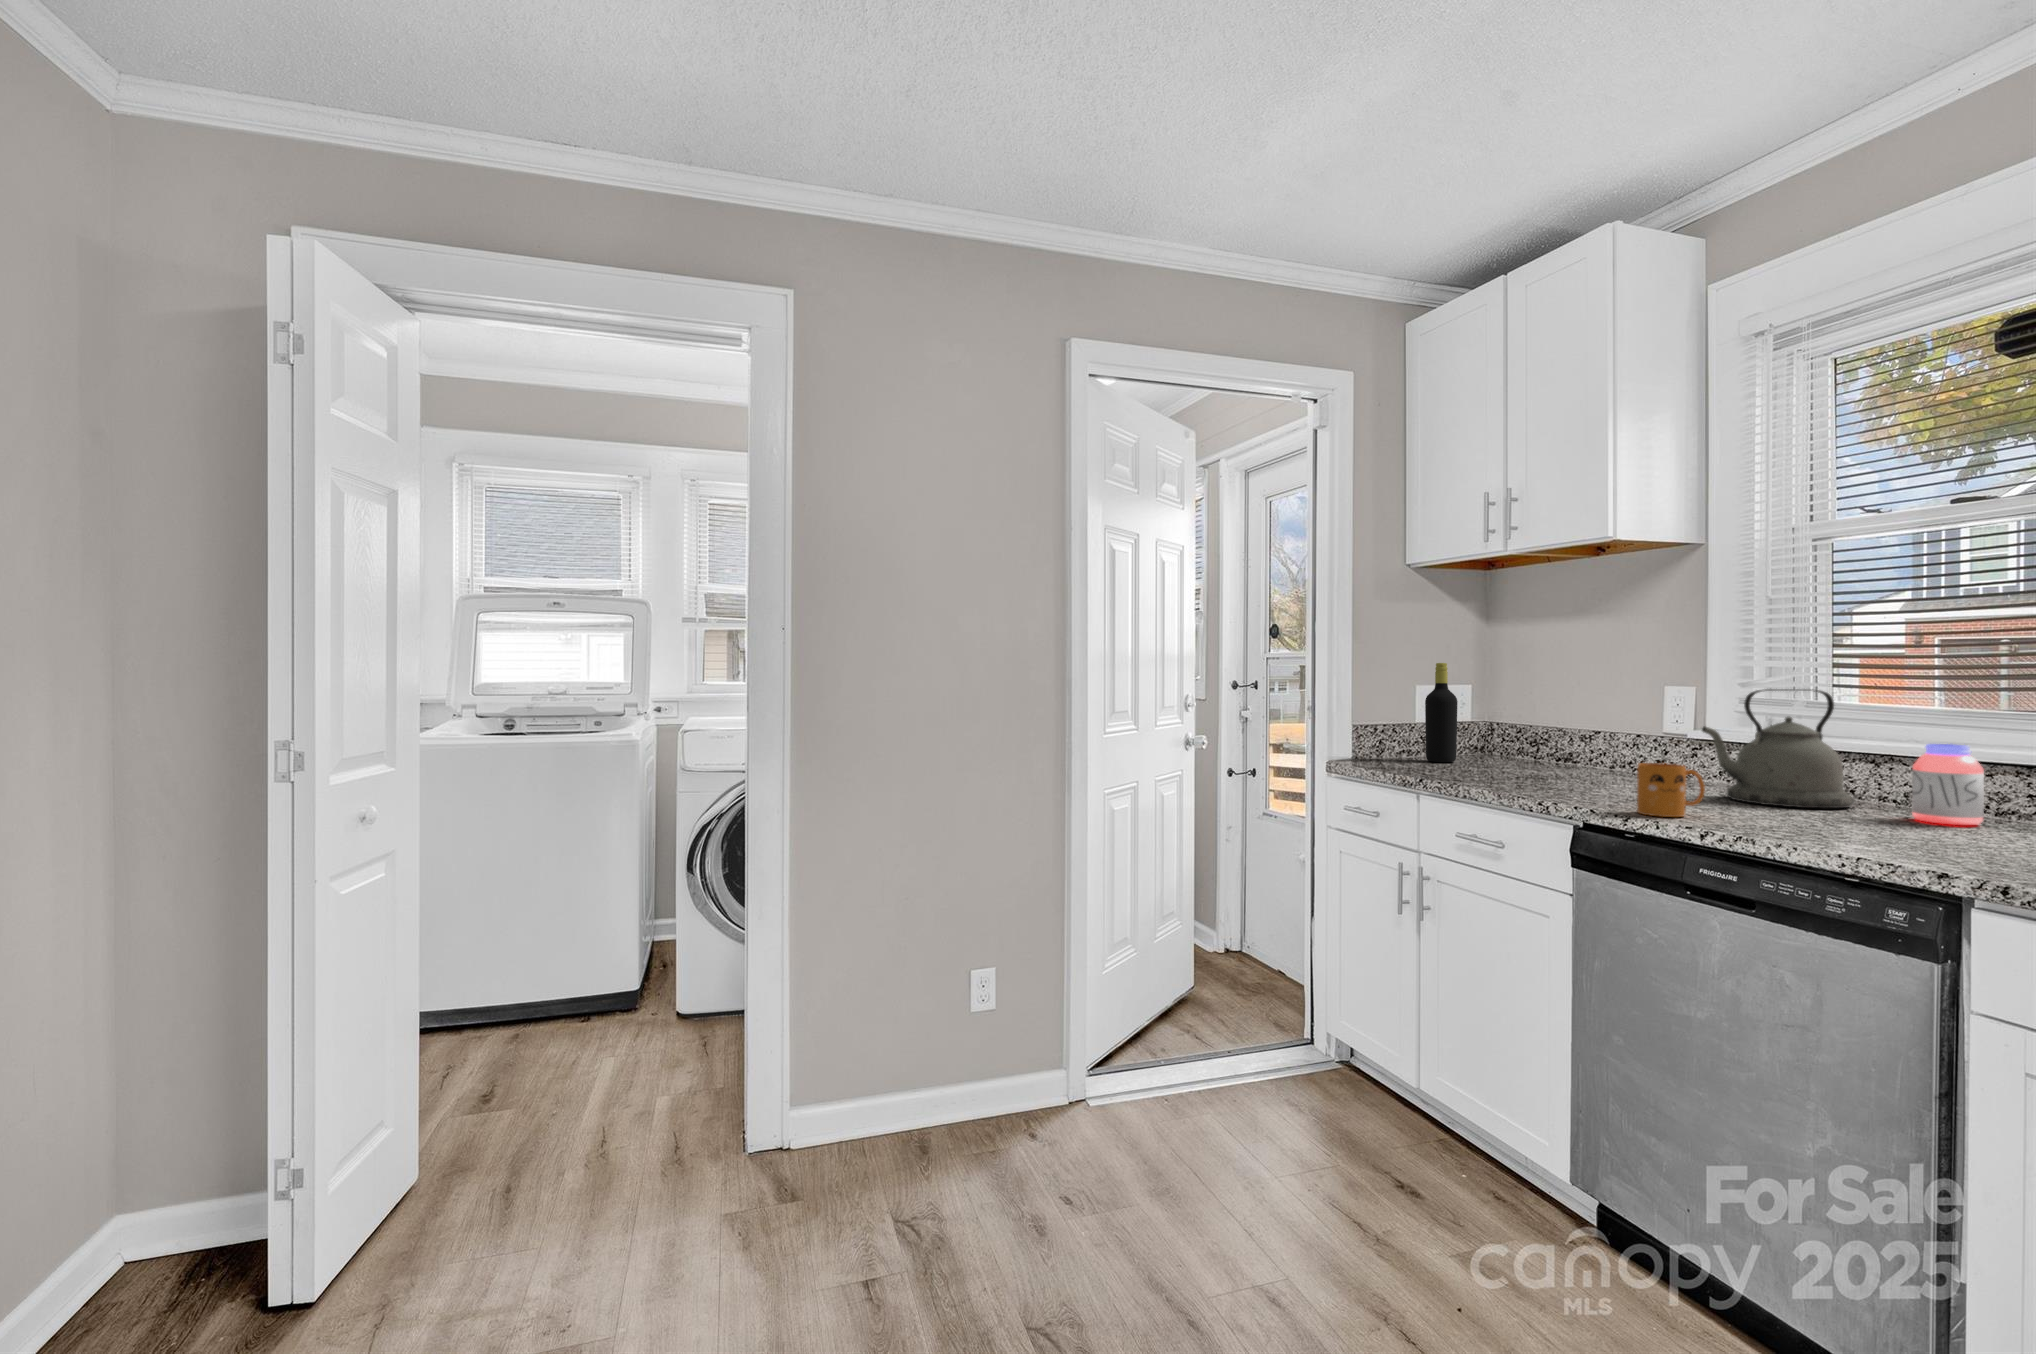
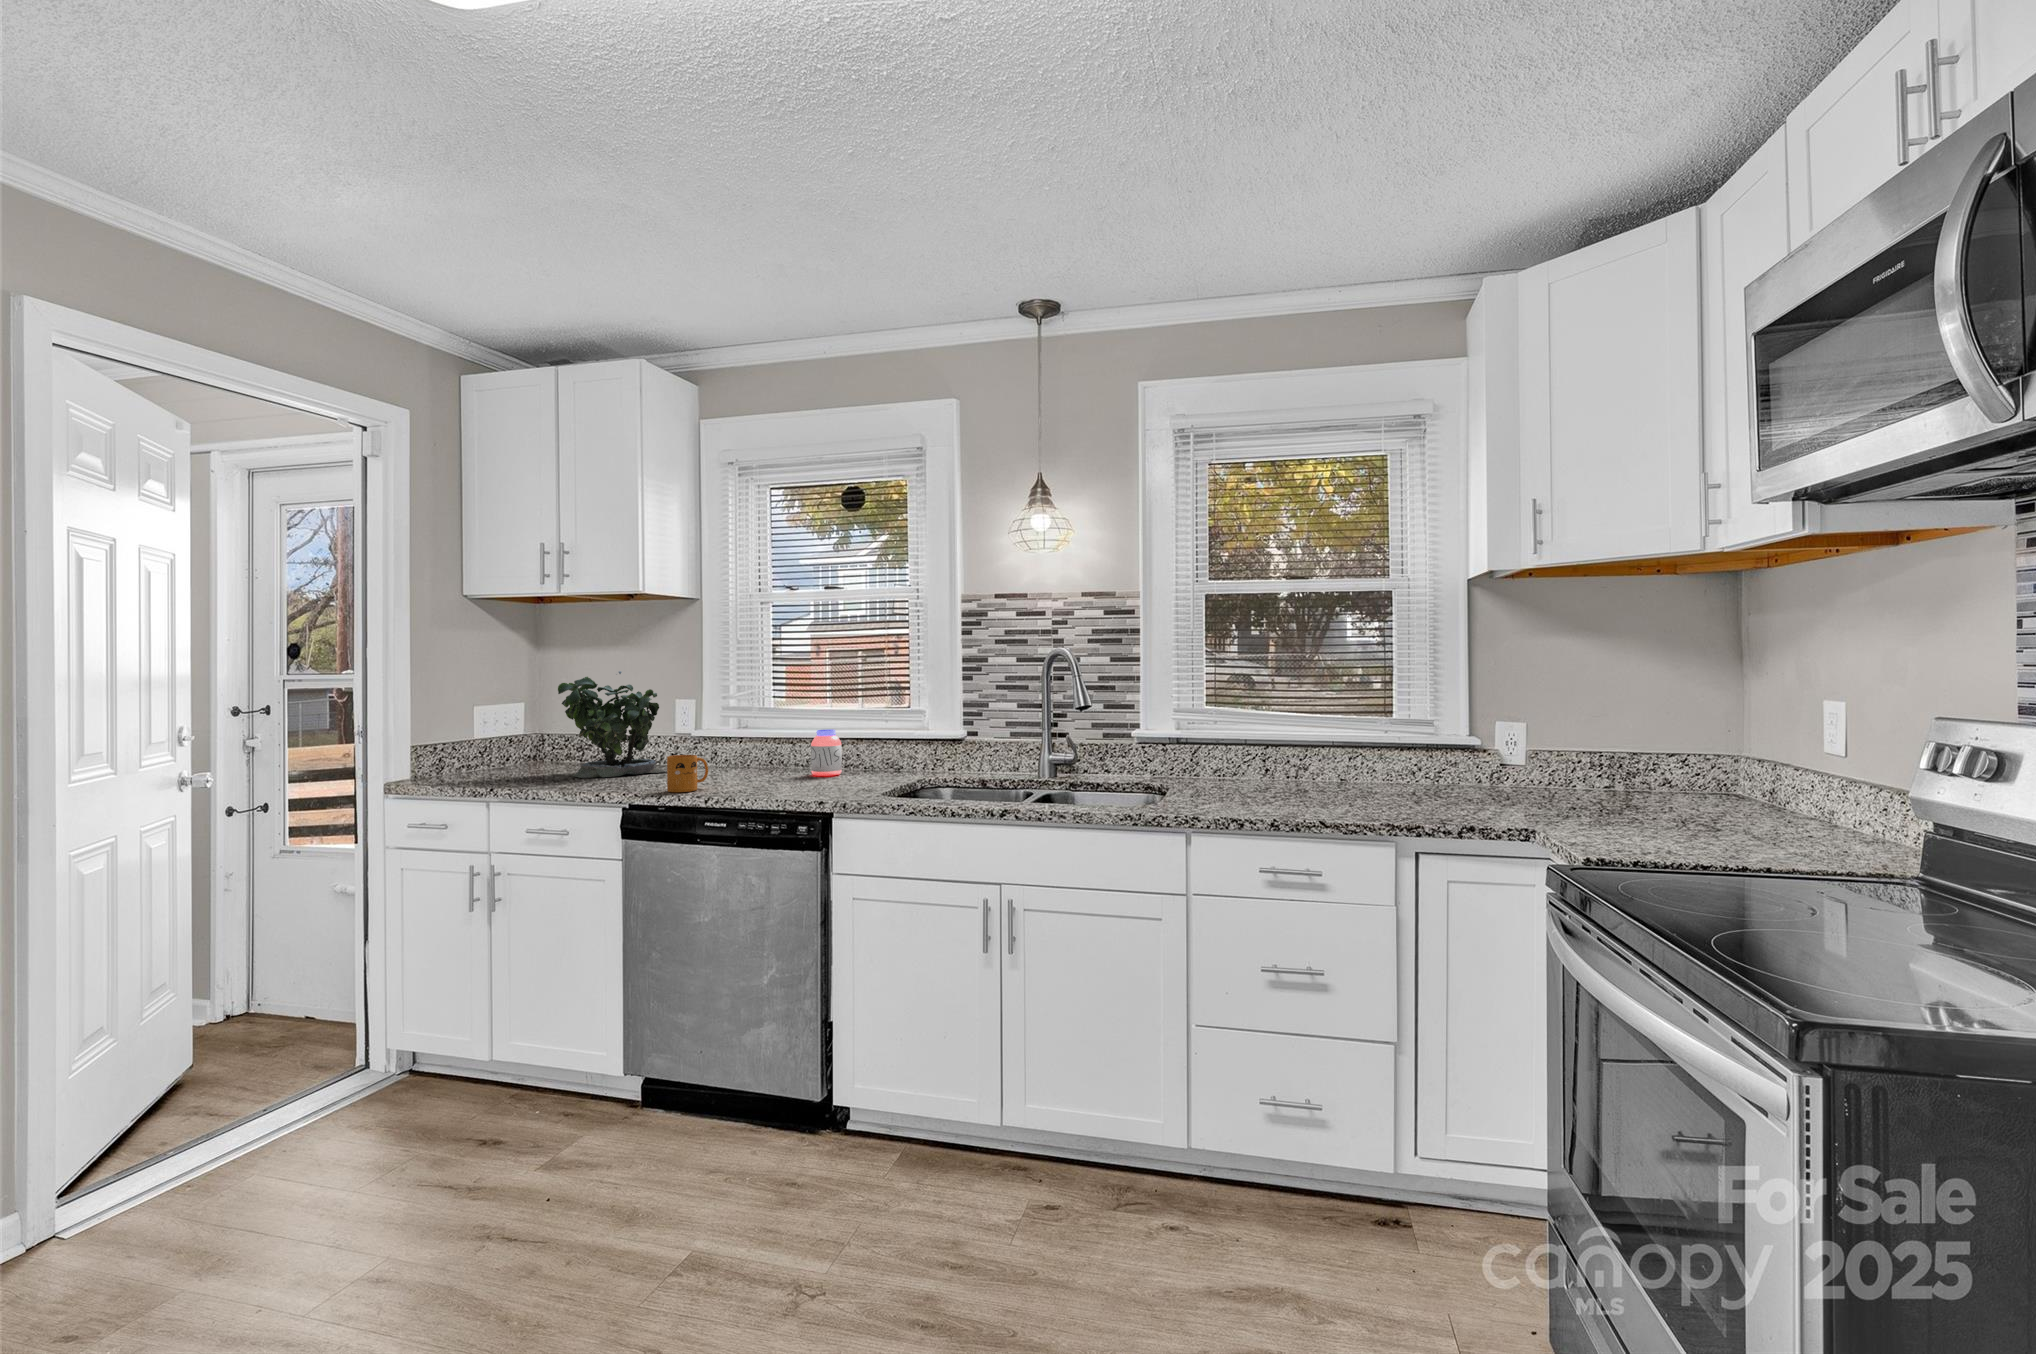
potted plant: none [1503,645,1652,785] -> present [558,671,667,778]
bottle: present [1425,663,1458,762] -> none [484,686,514,772]
kettle: present [1702,689,1854,808] -> none [702,700,784,777]

